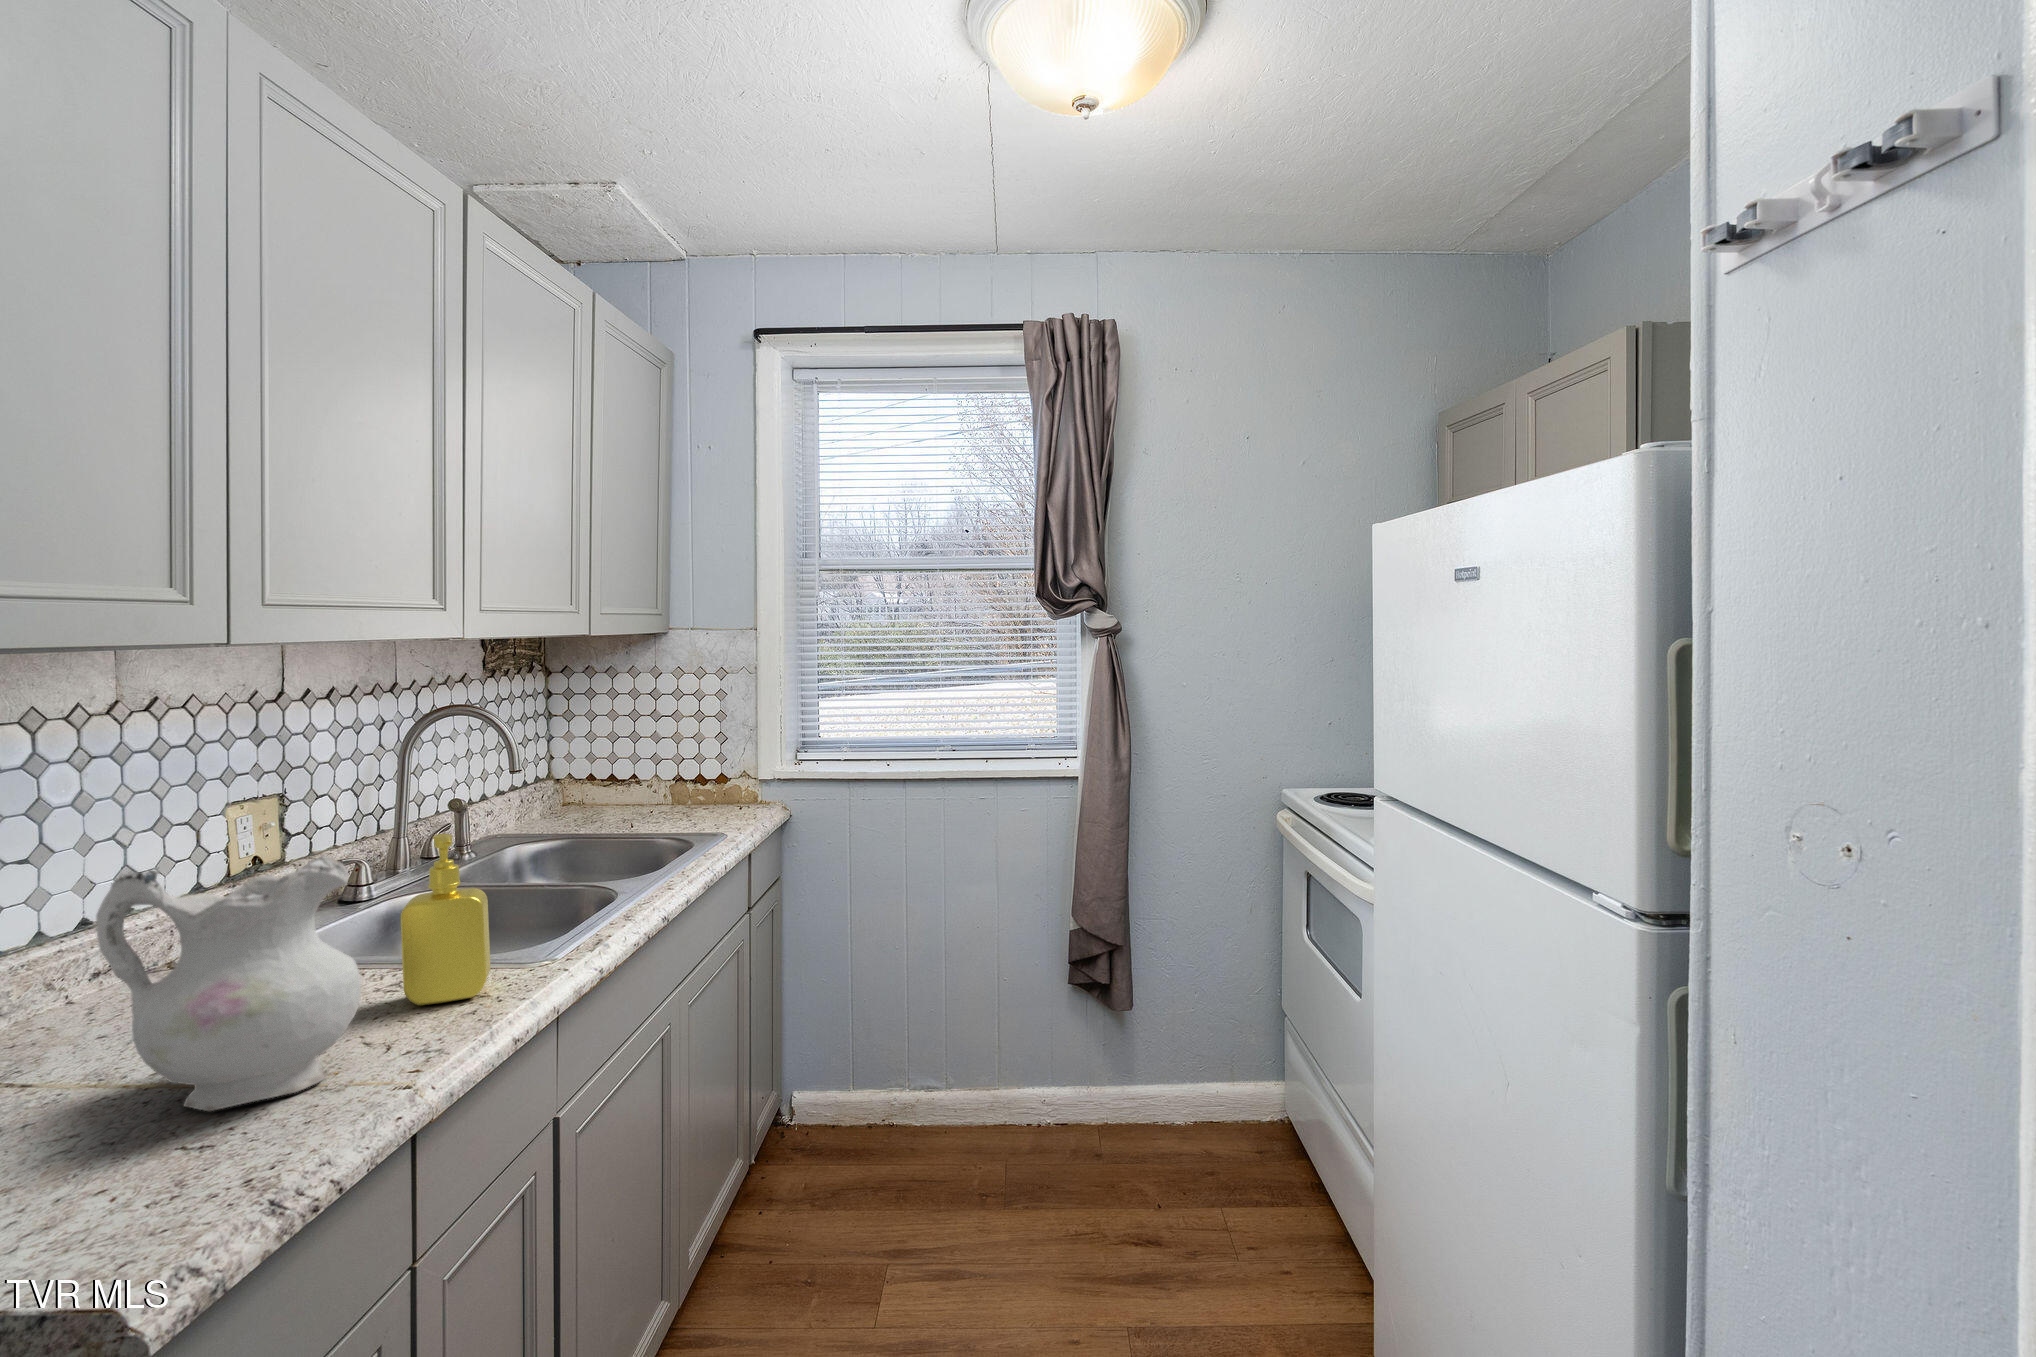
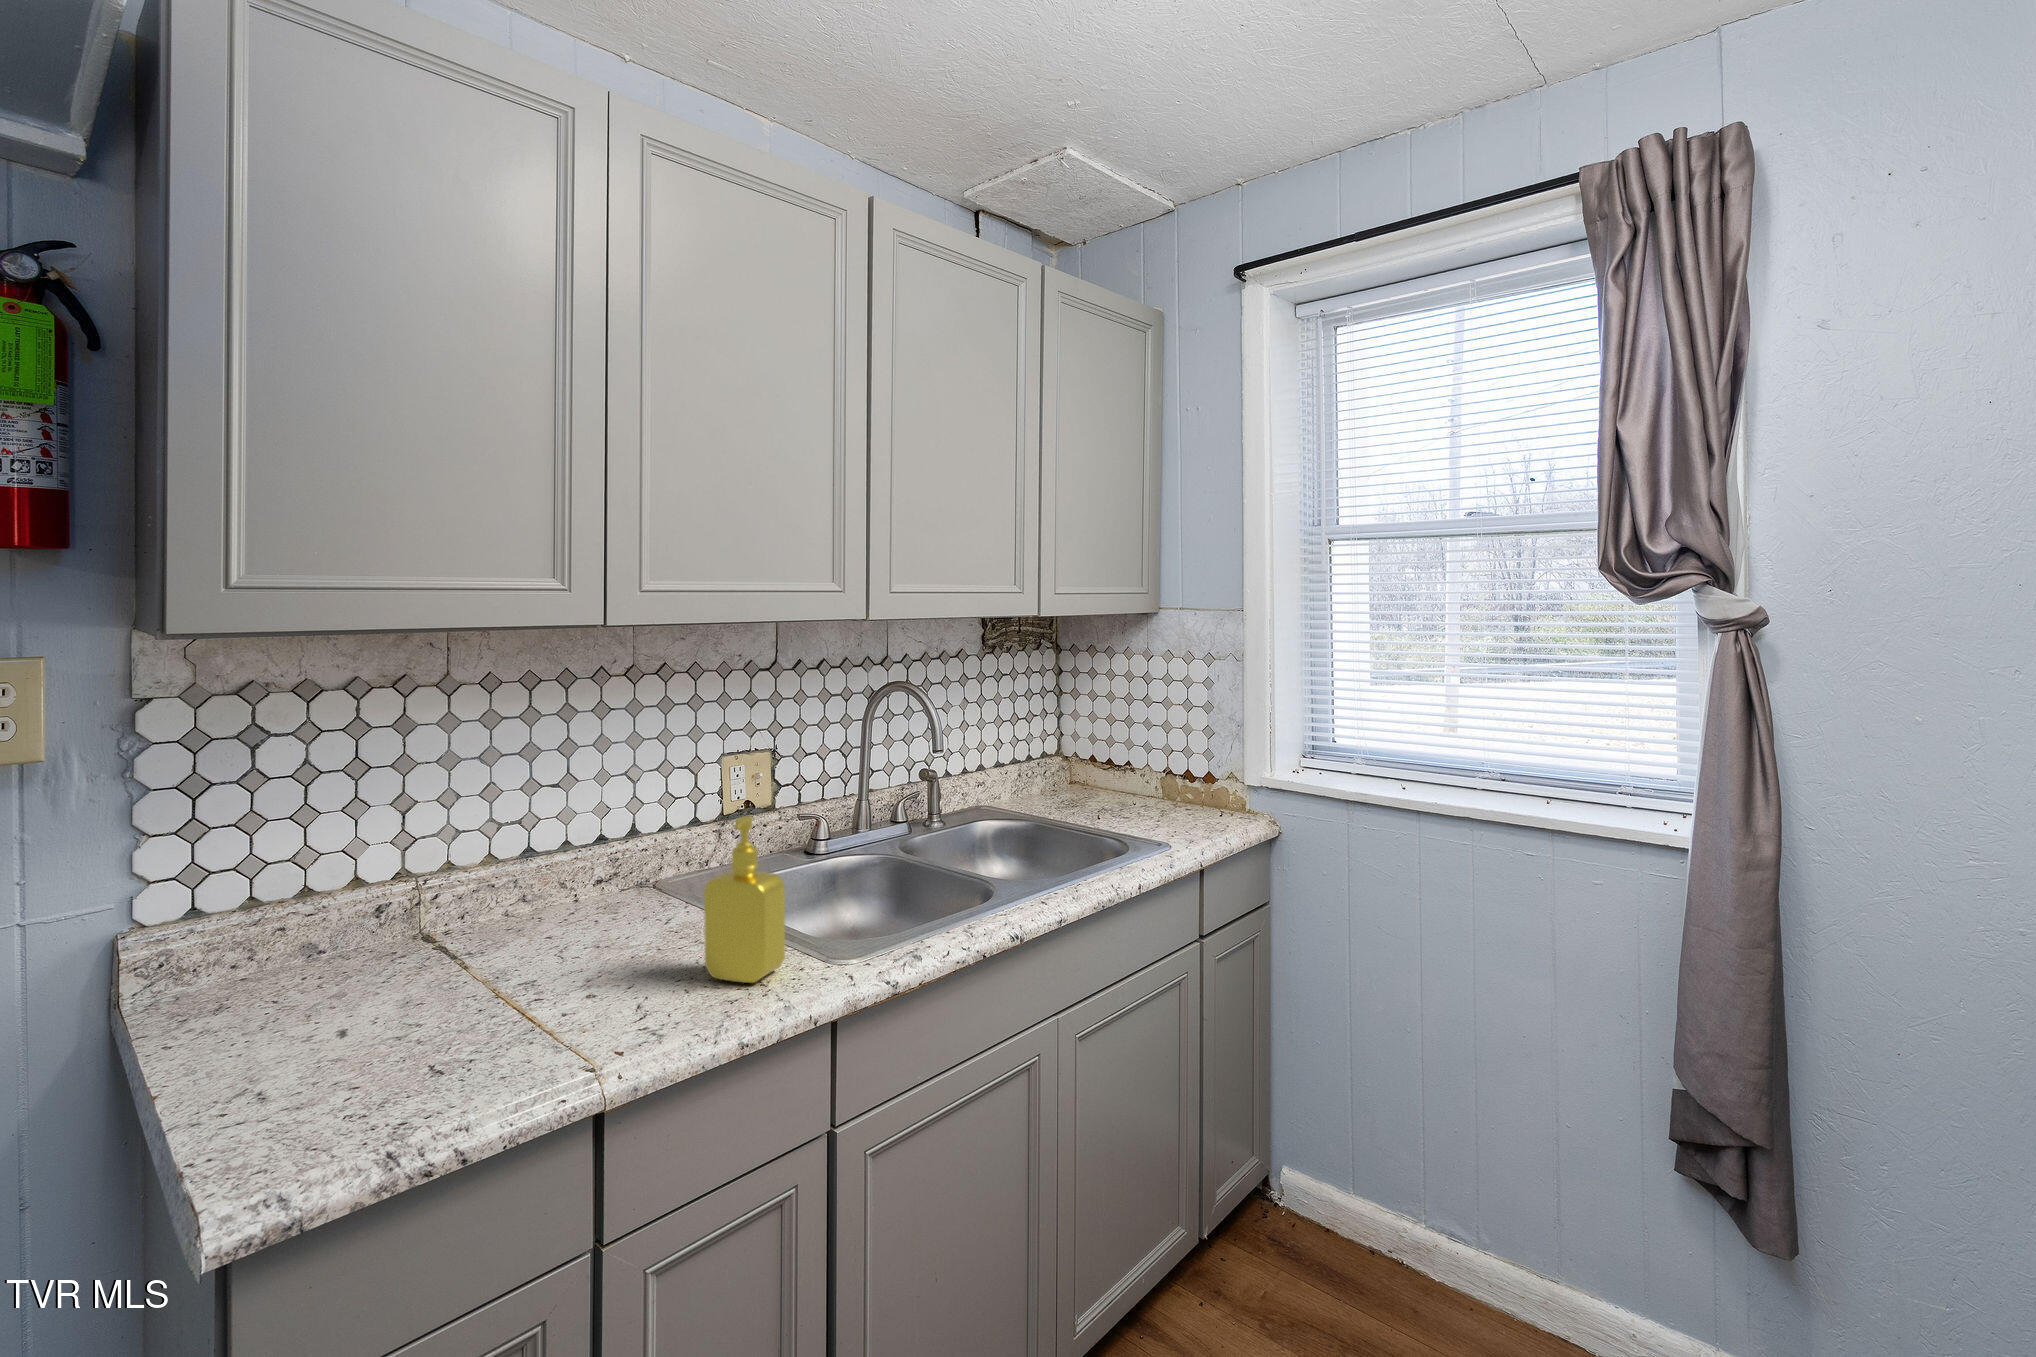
ceramic pitcher: present [96,856,361,1111] -> none [450,818,627,1041]

